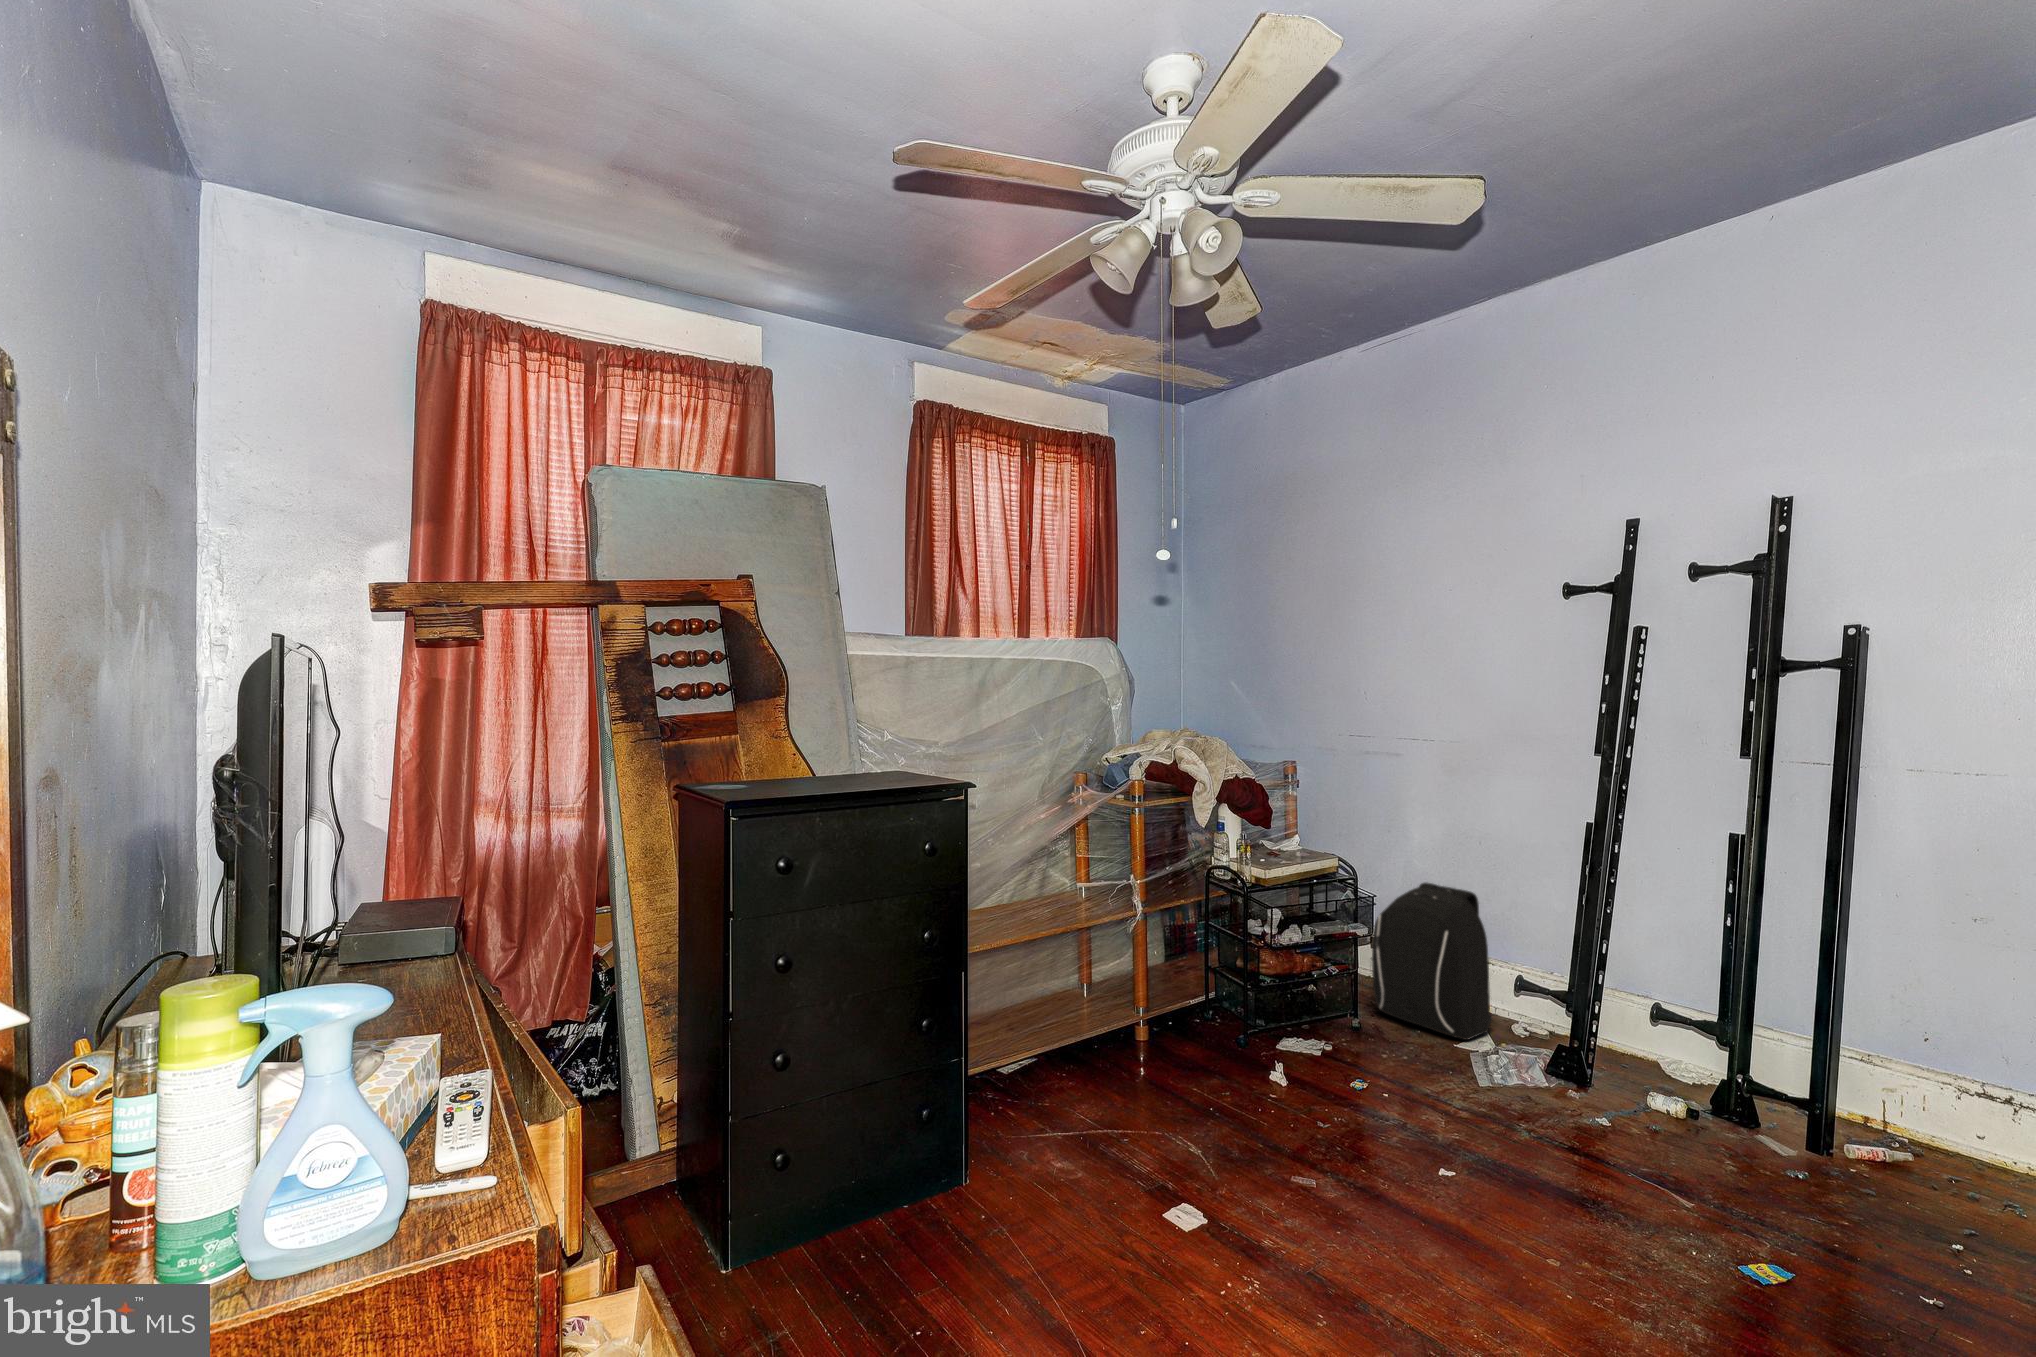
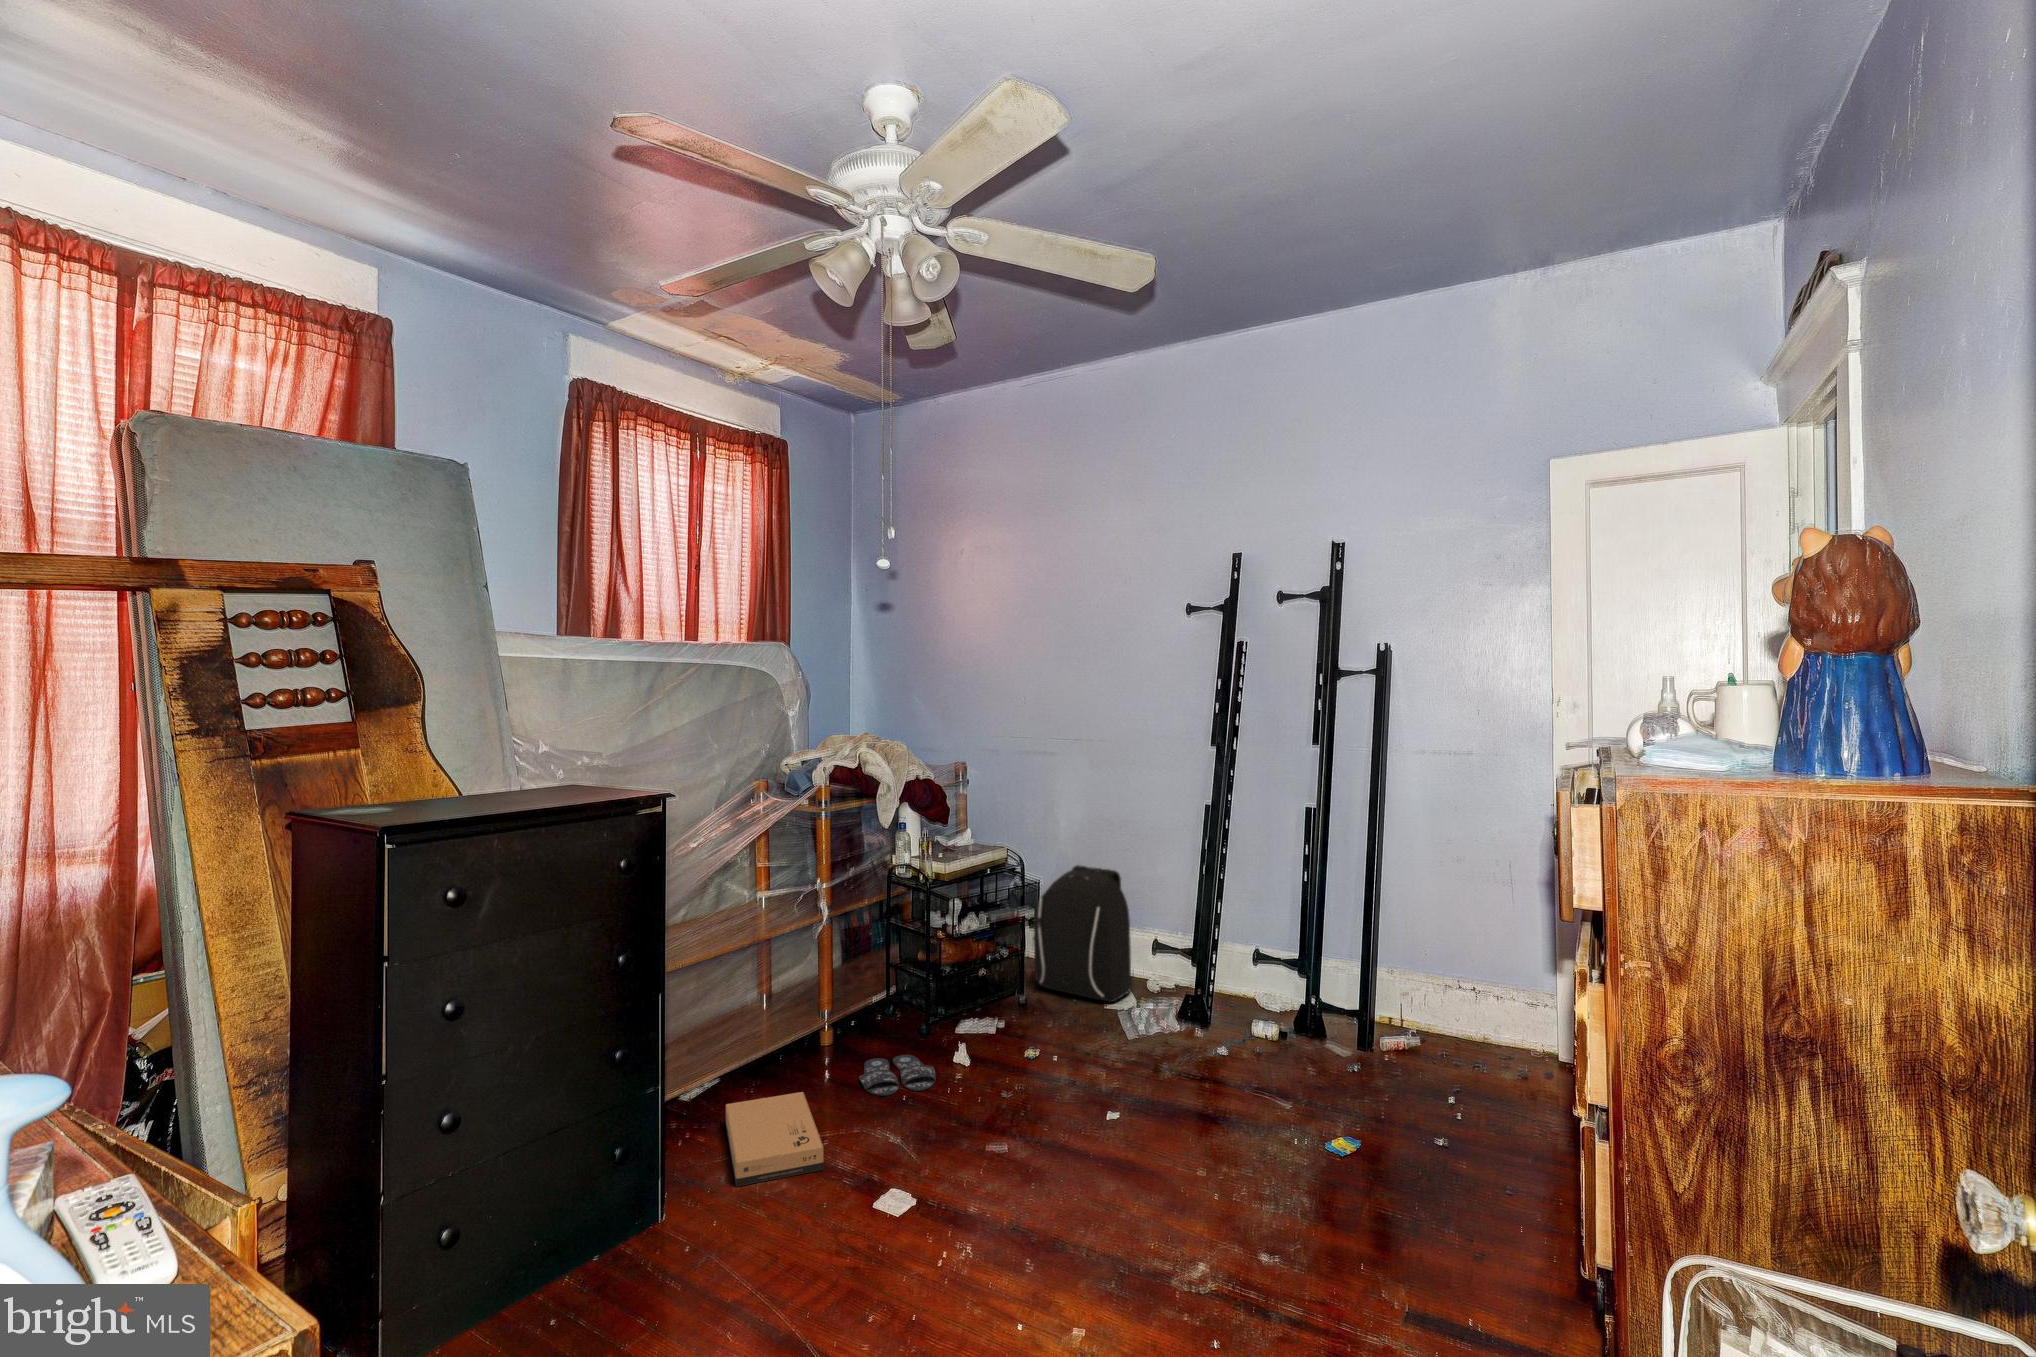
slippers: none [1168,1062,1247,1102] -> present [859,1055,936,1096]
cardboard box: none [1036,1083,1120,1162] -> present [726,1092,824,1186]

